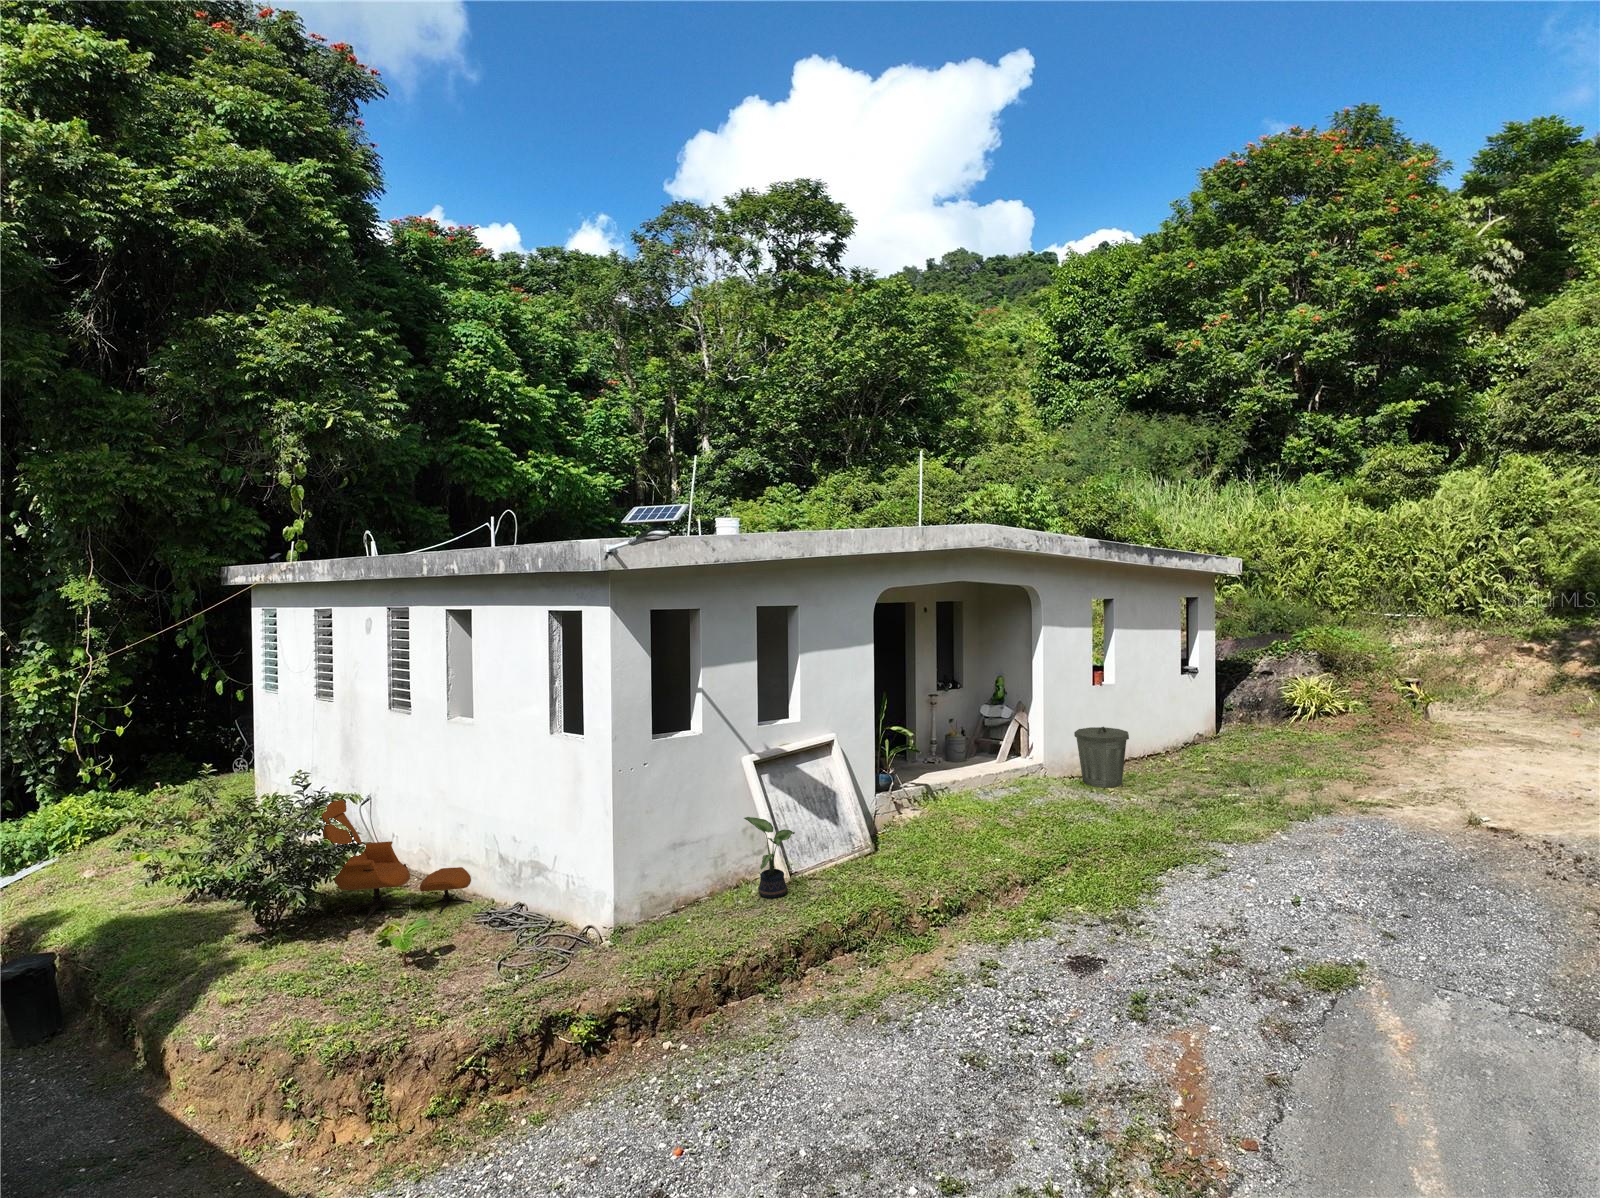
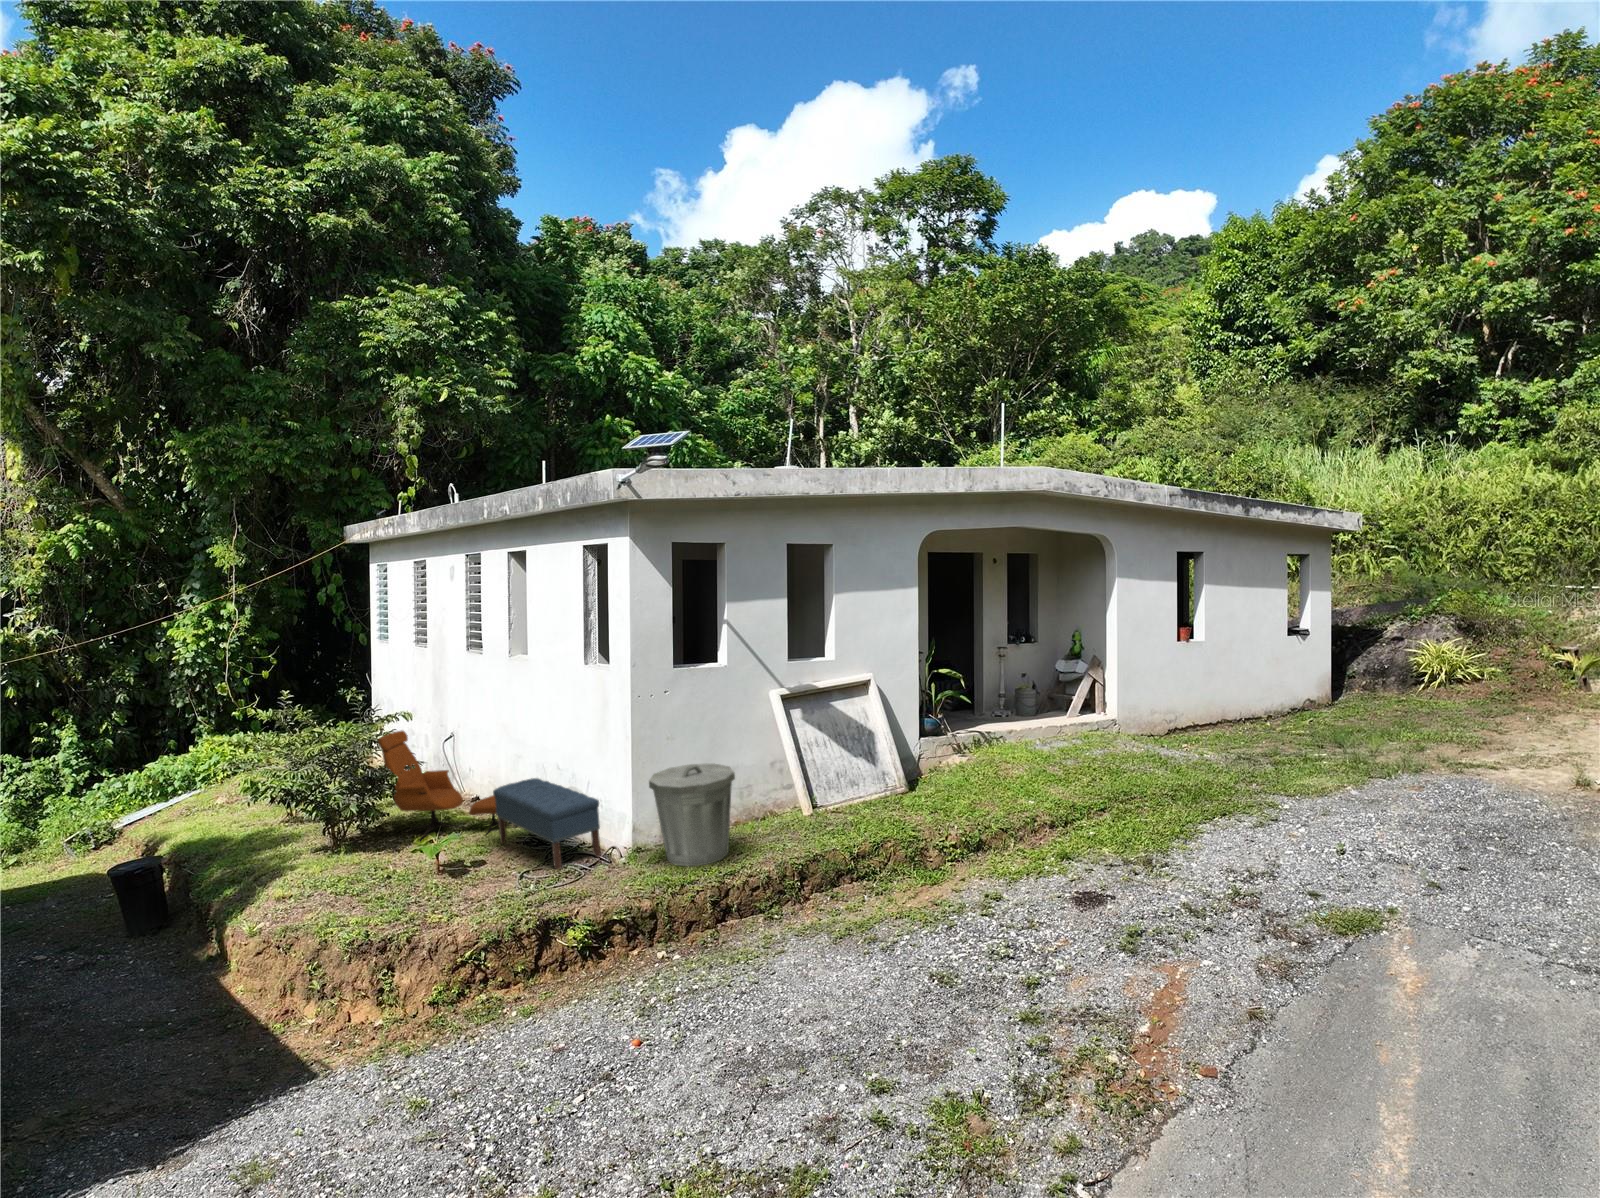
trash can: present [1074,727,1129,787] -> present [649,763,735,866]
potted plant: present [744,817,795,898] -> none [762,751,813,829]
bench: none [456,851,583,958] -> present [493,778,601,869]

